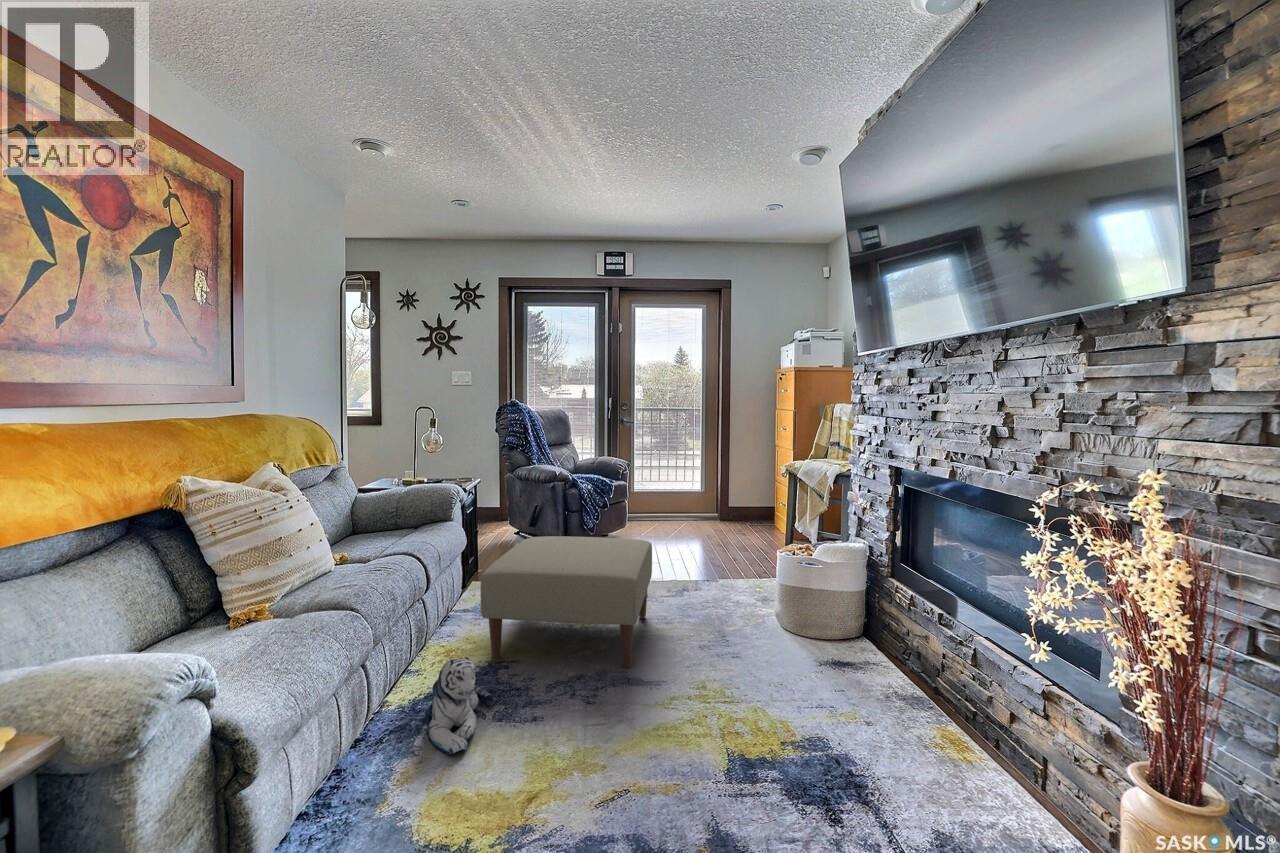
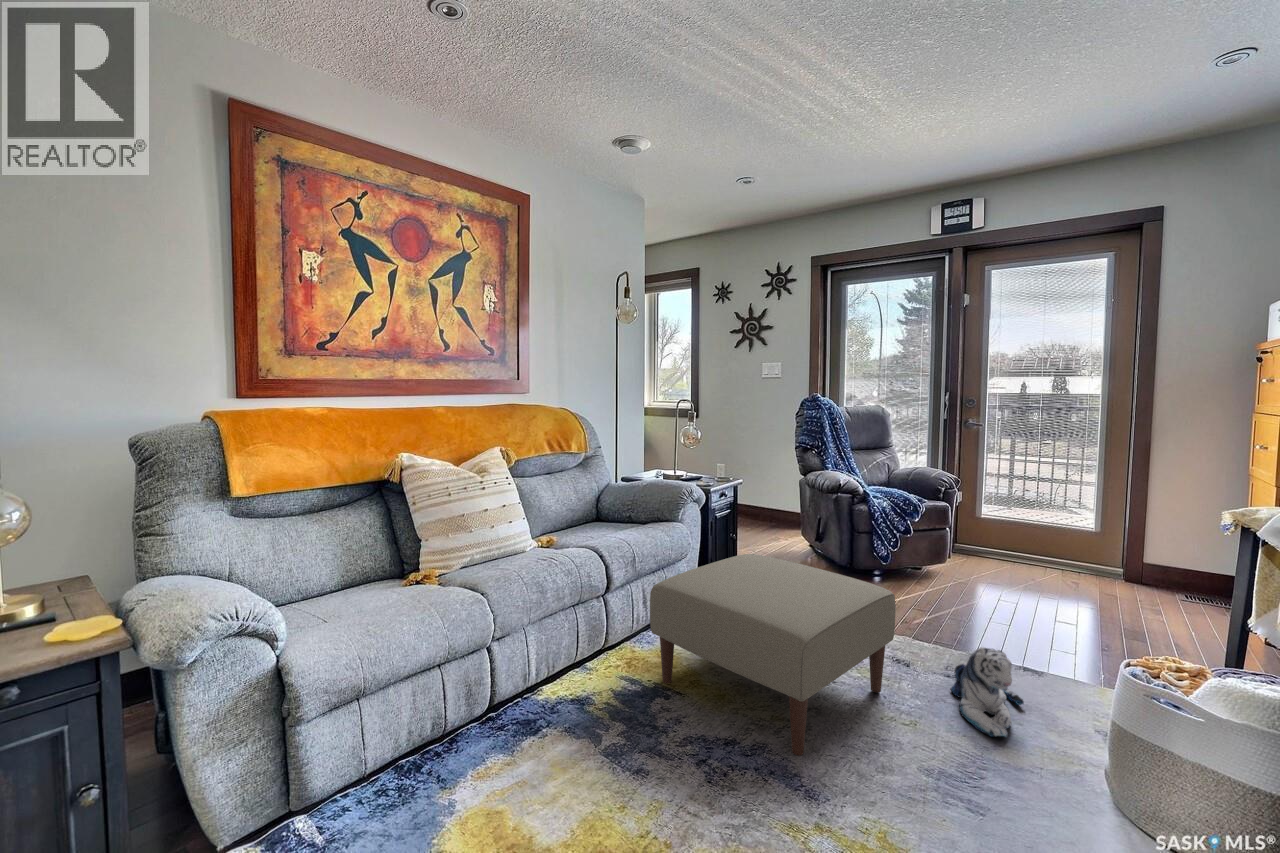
plush toy: present [426,657,494,755] -> present [950,647,1024,737]

